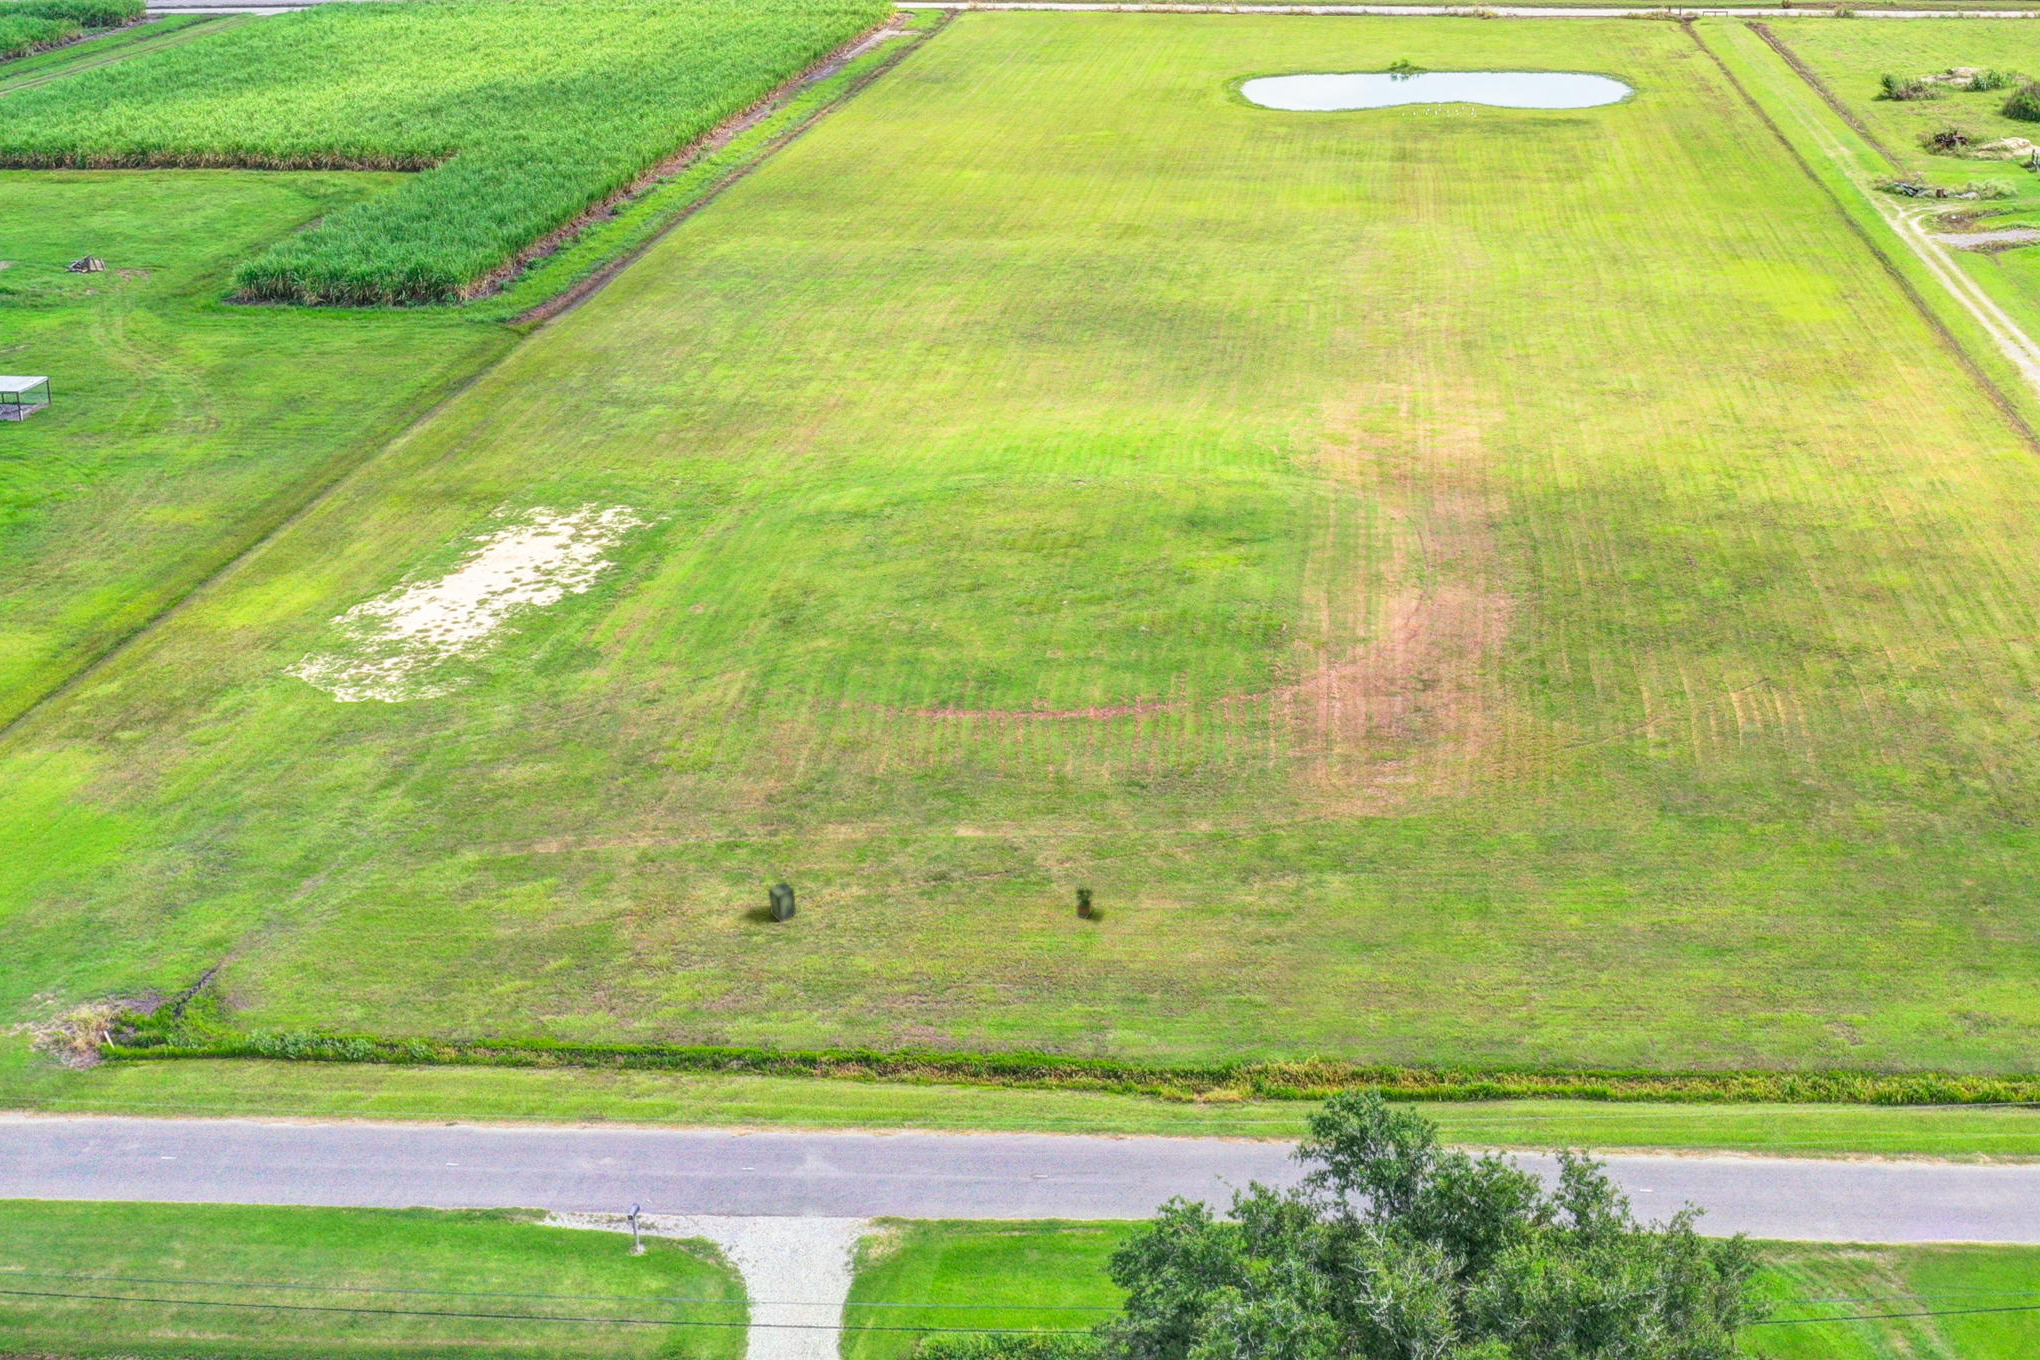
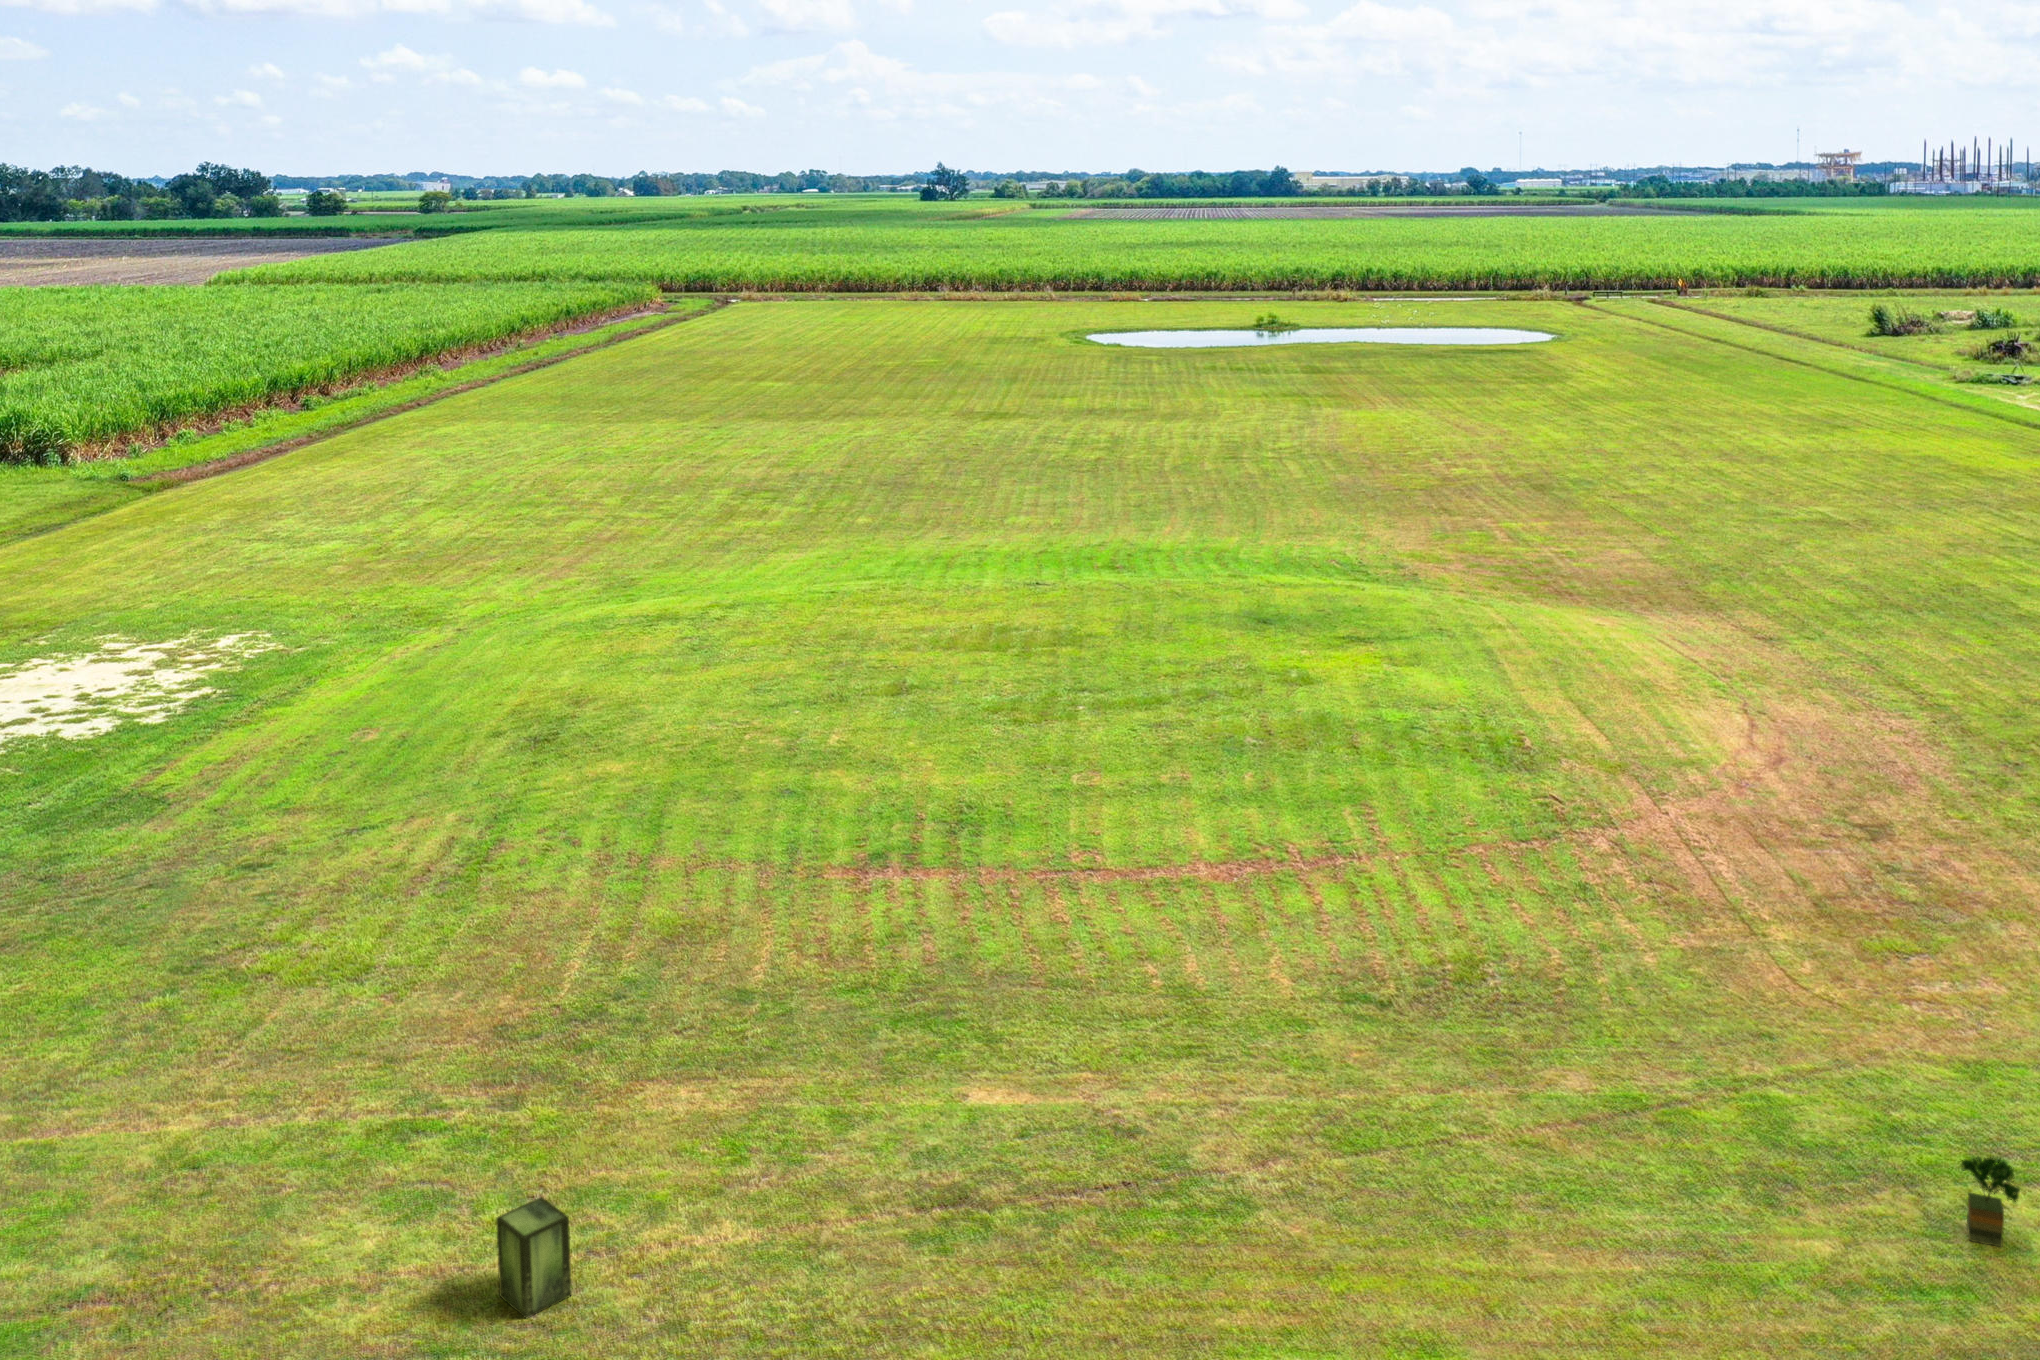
potted tree: present [1077,888,1094,919] -> present [1960,1156,2020,1247]

